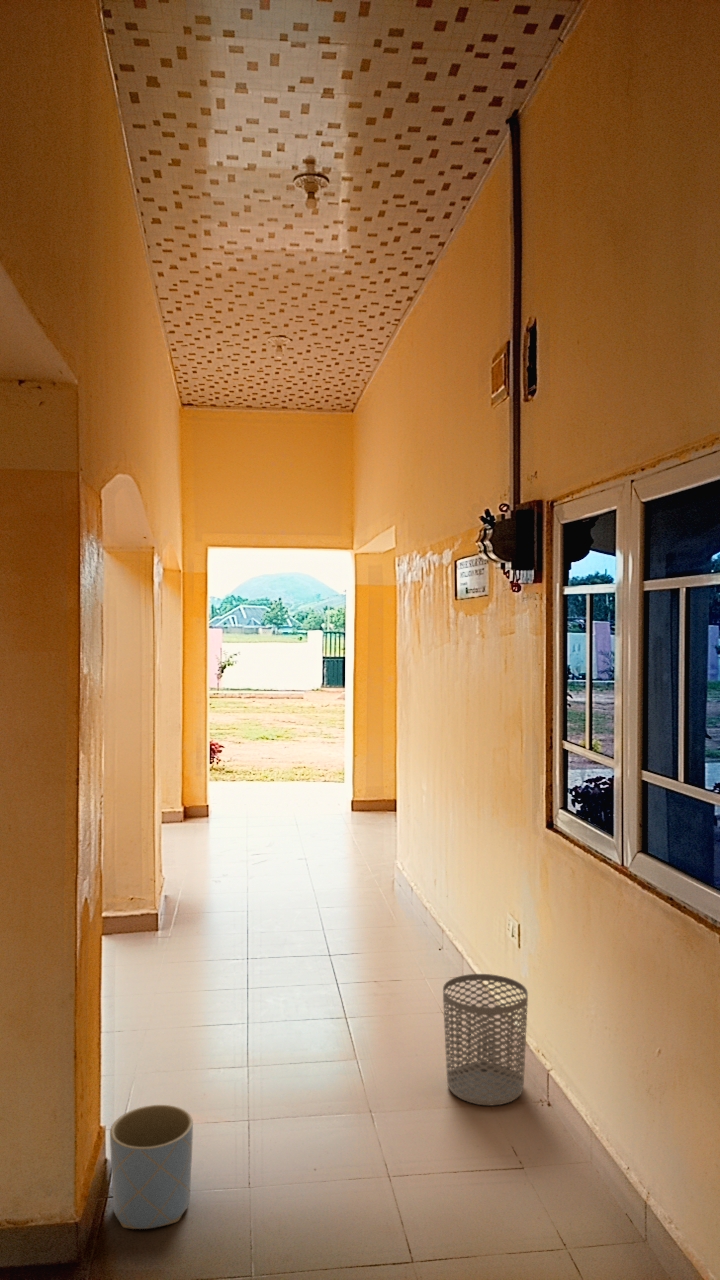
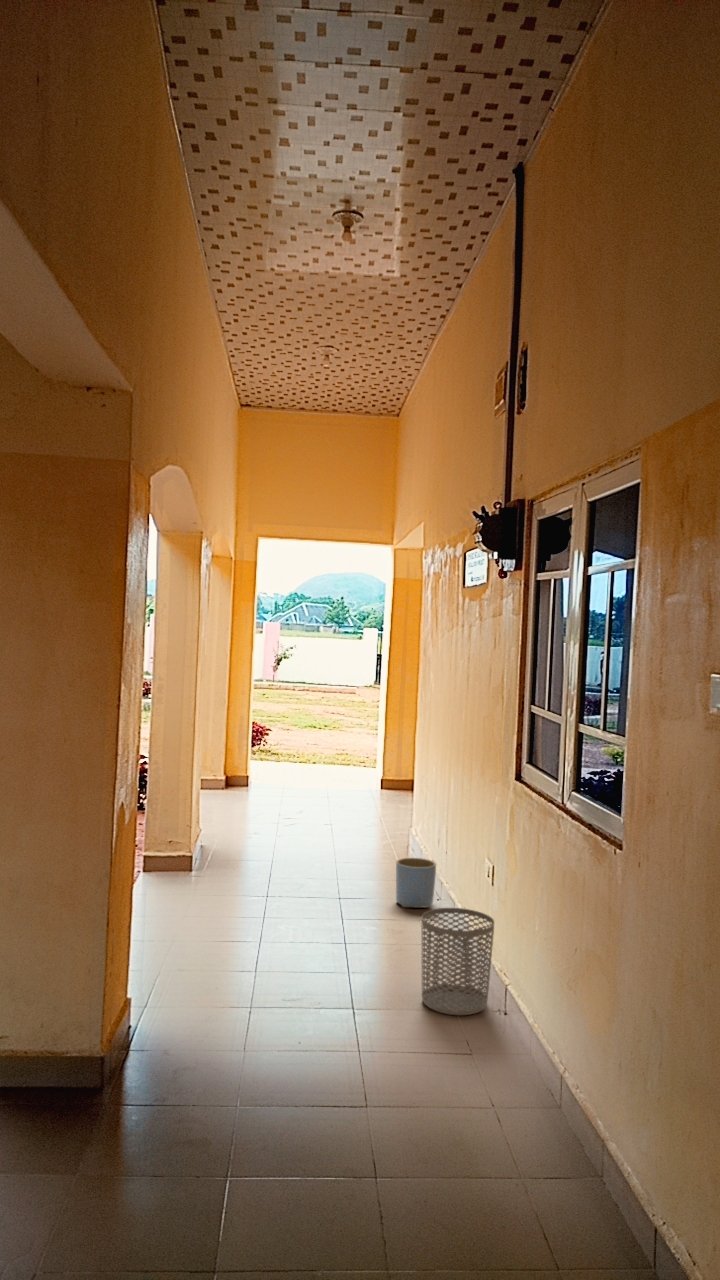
planter: present [110,1105,193,1229] -> present [396,858,436,908]

